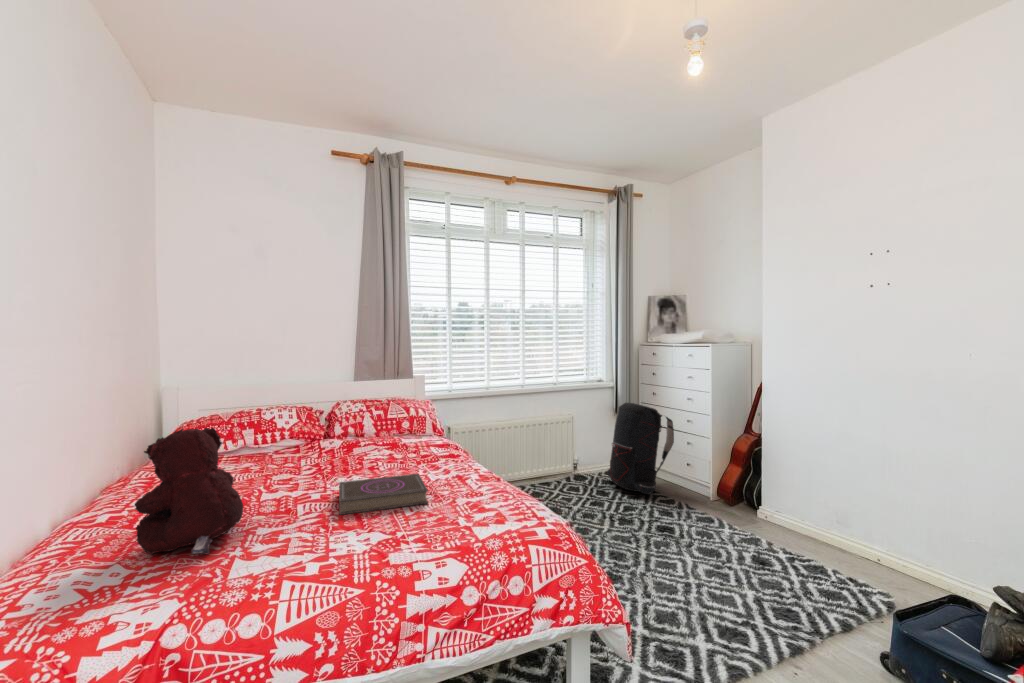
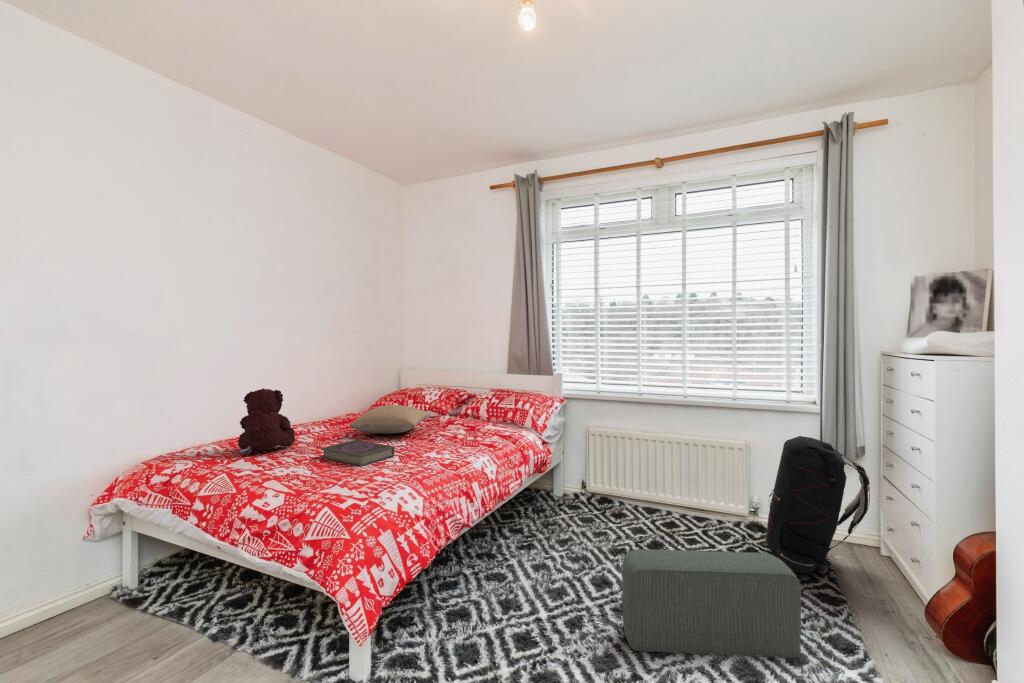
pillow: none [245,431,372,475] -> present [350,405,431,434]
pouf: none [643,477,720,572] -> present [622,549,801,658]

